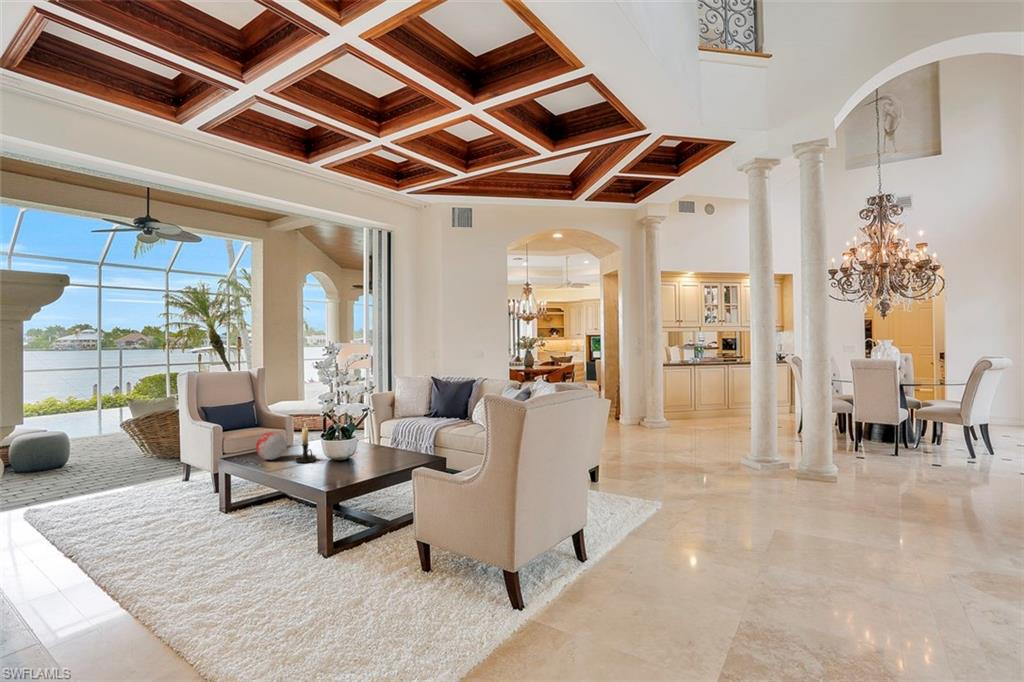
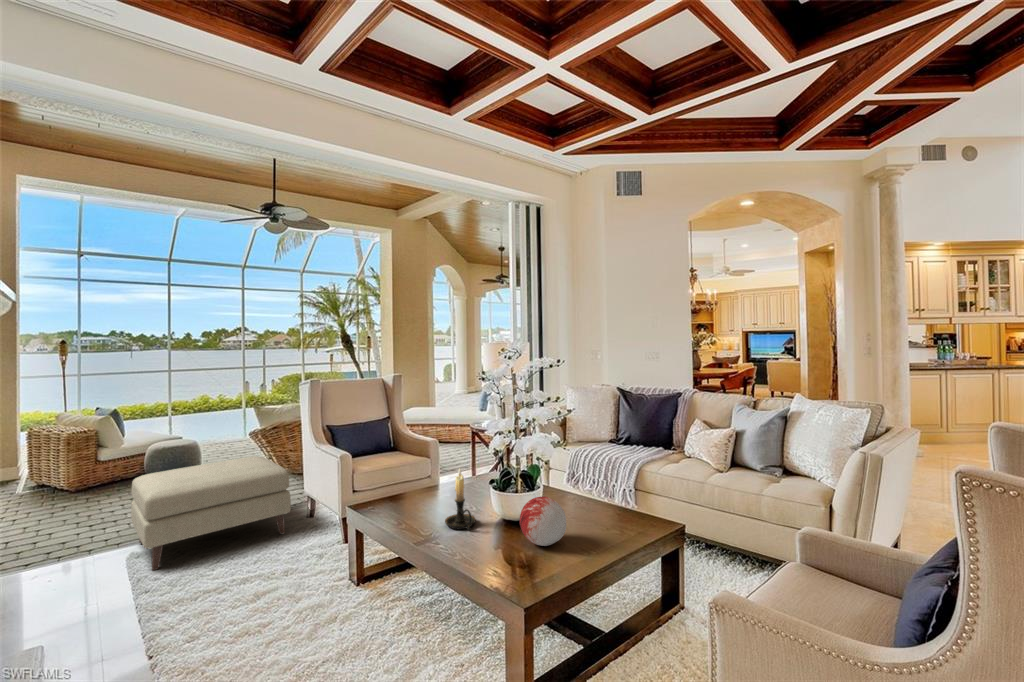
decorative orb: present [256,432,287,460] -> present [520,497,566,546]
ottoman: none [18,434,168,520] -> present [131,456,291,570]

